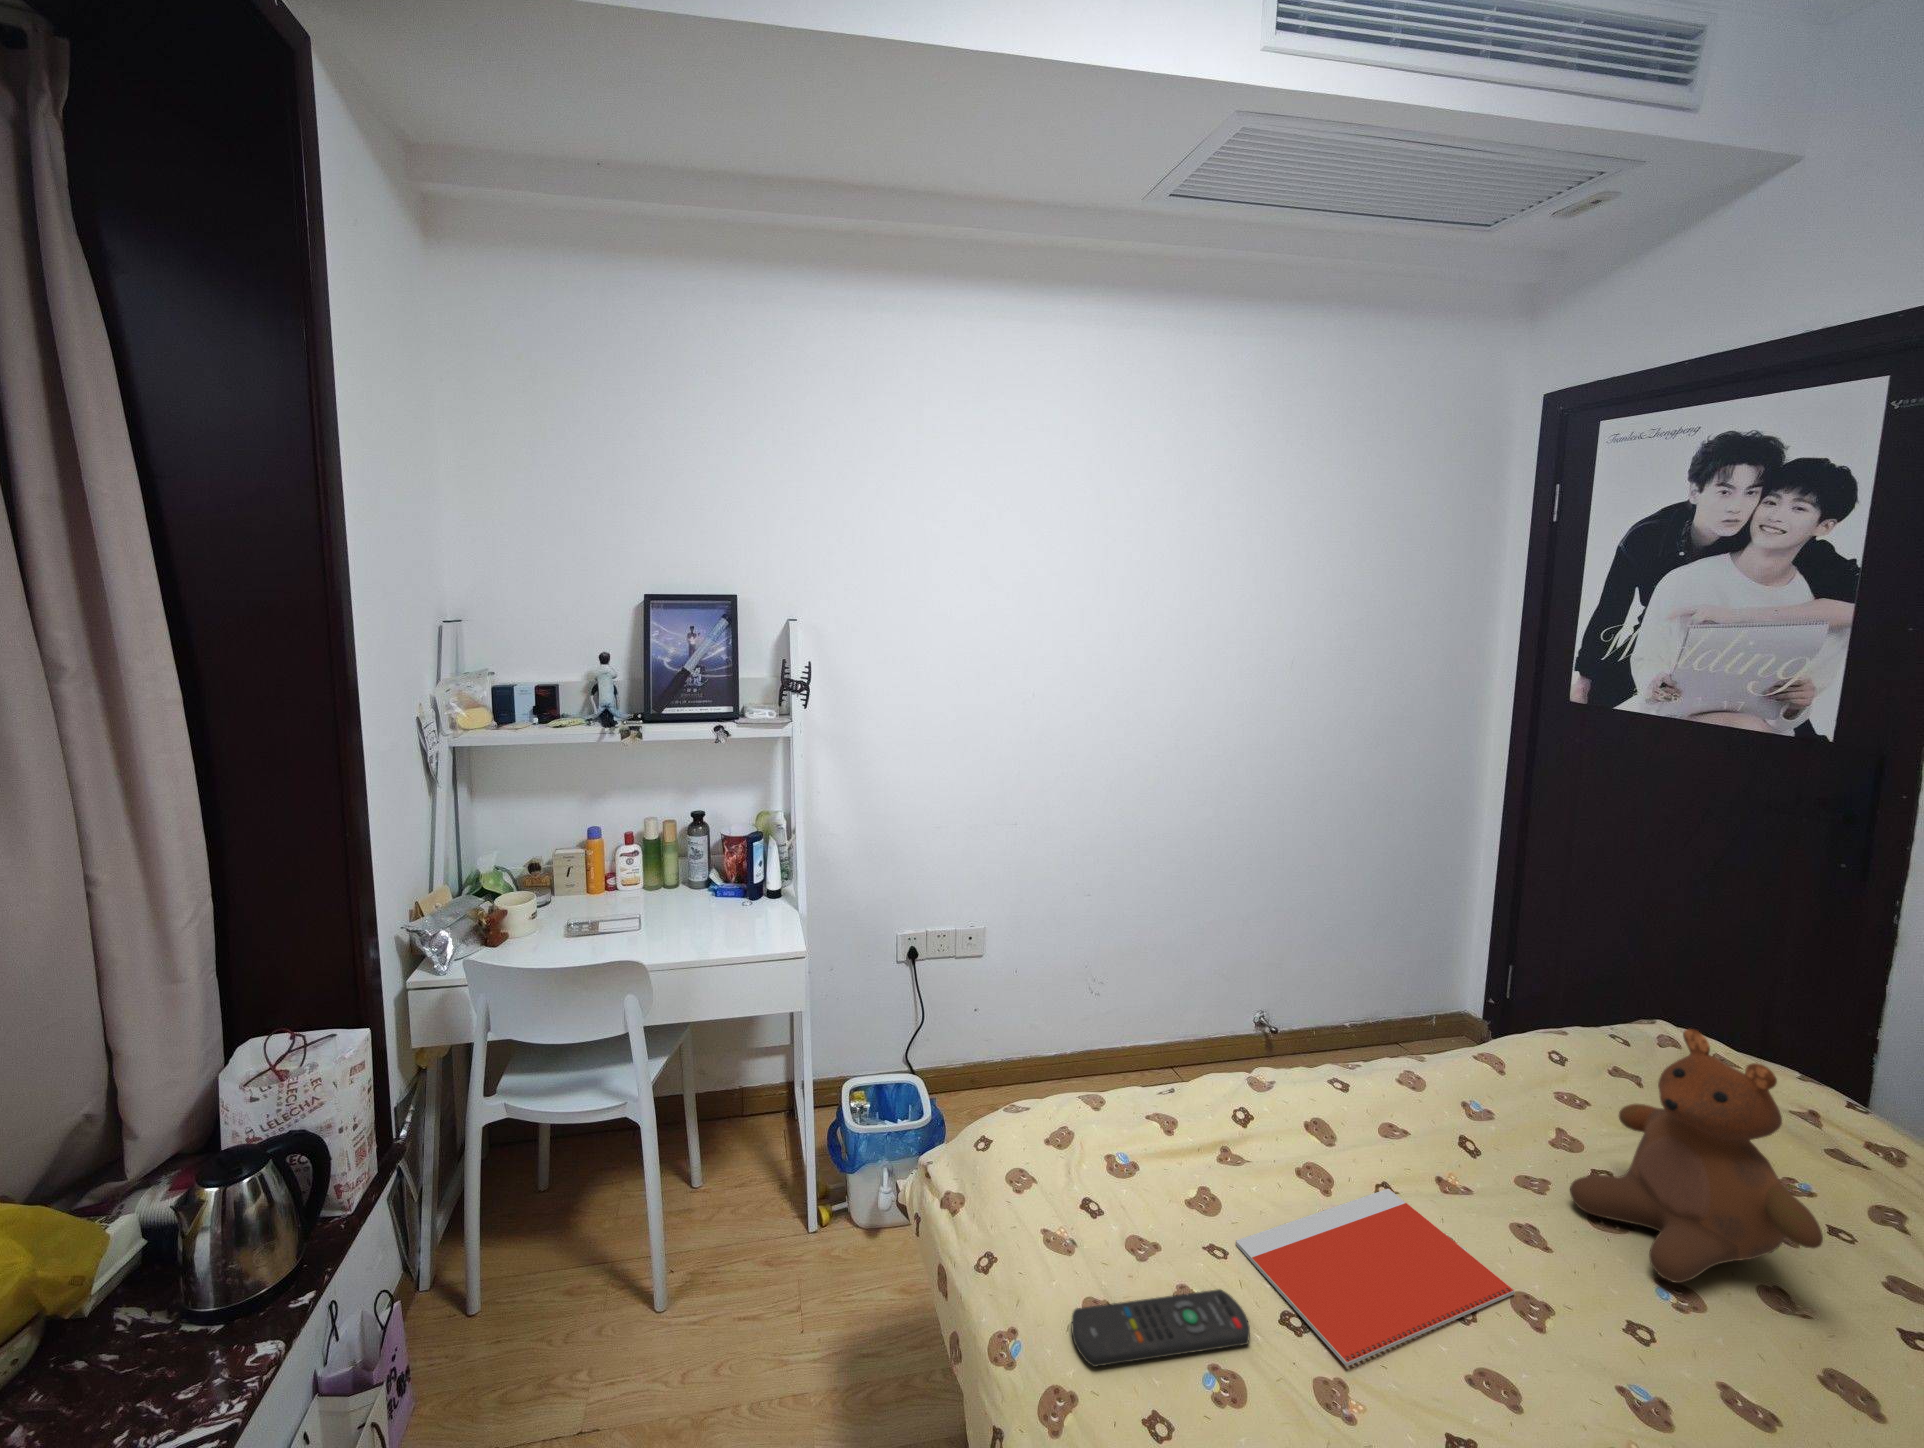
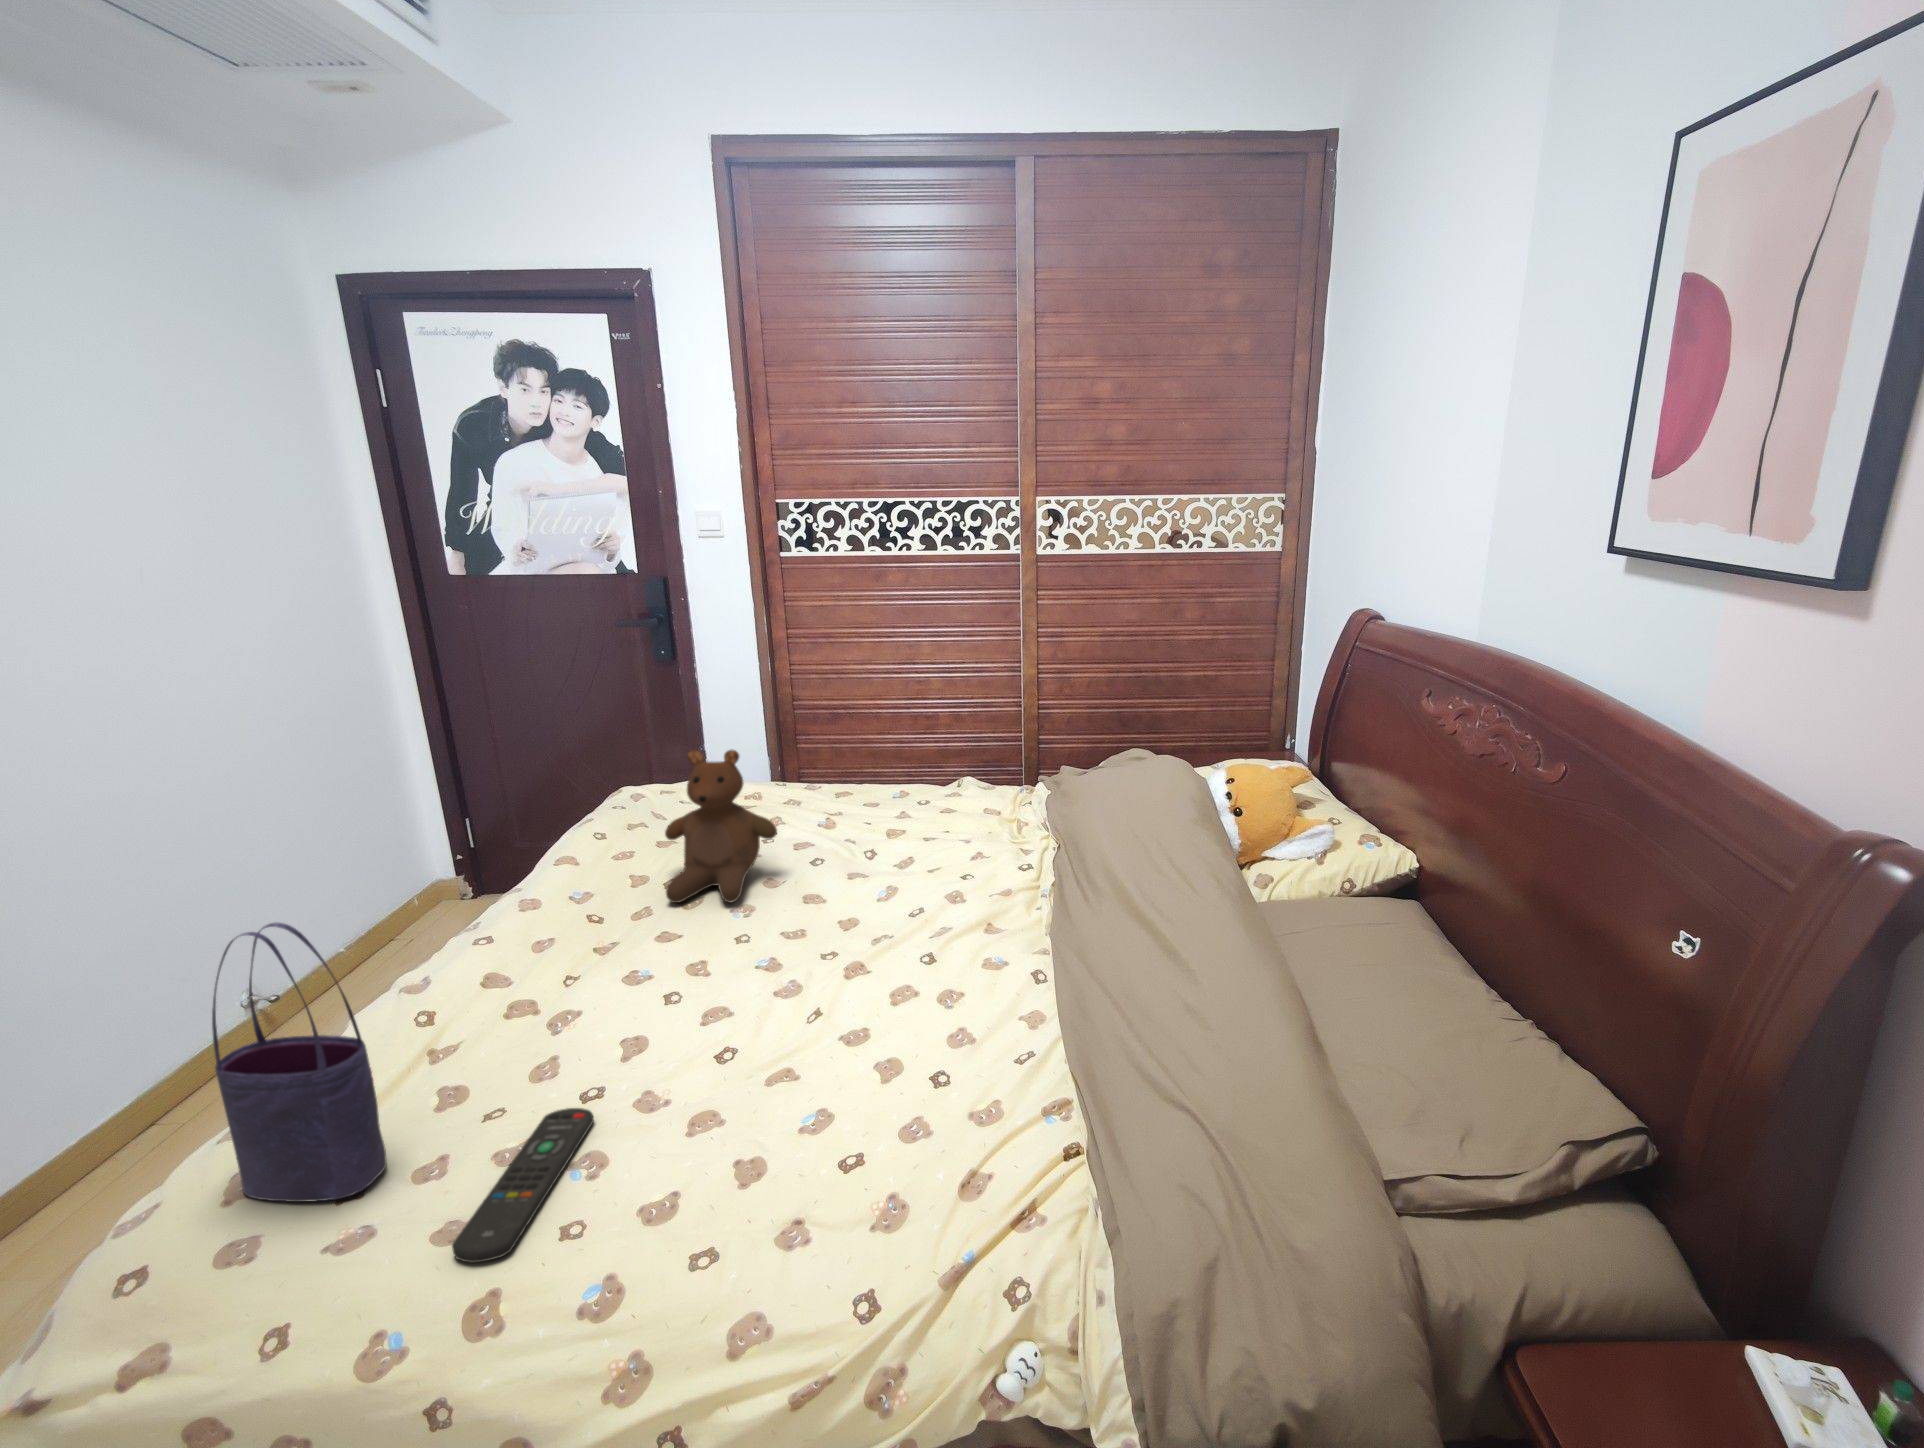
tote bag: none [1059,964,1126,1205] -> present [212,923,387,1202]
notebook: present [1236,1189,1515,1367] -> none [519,961,688,1090]

